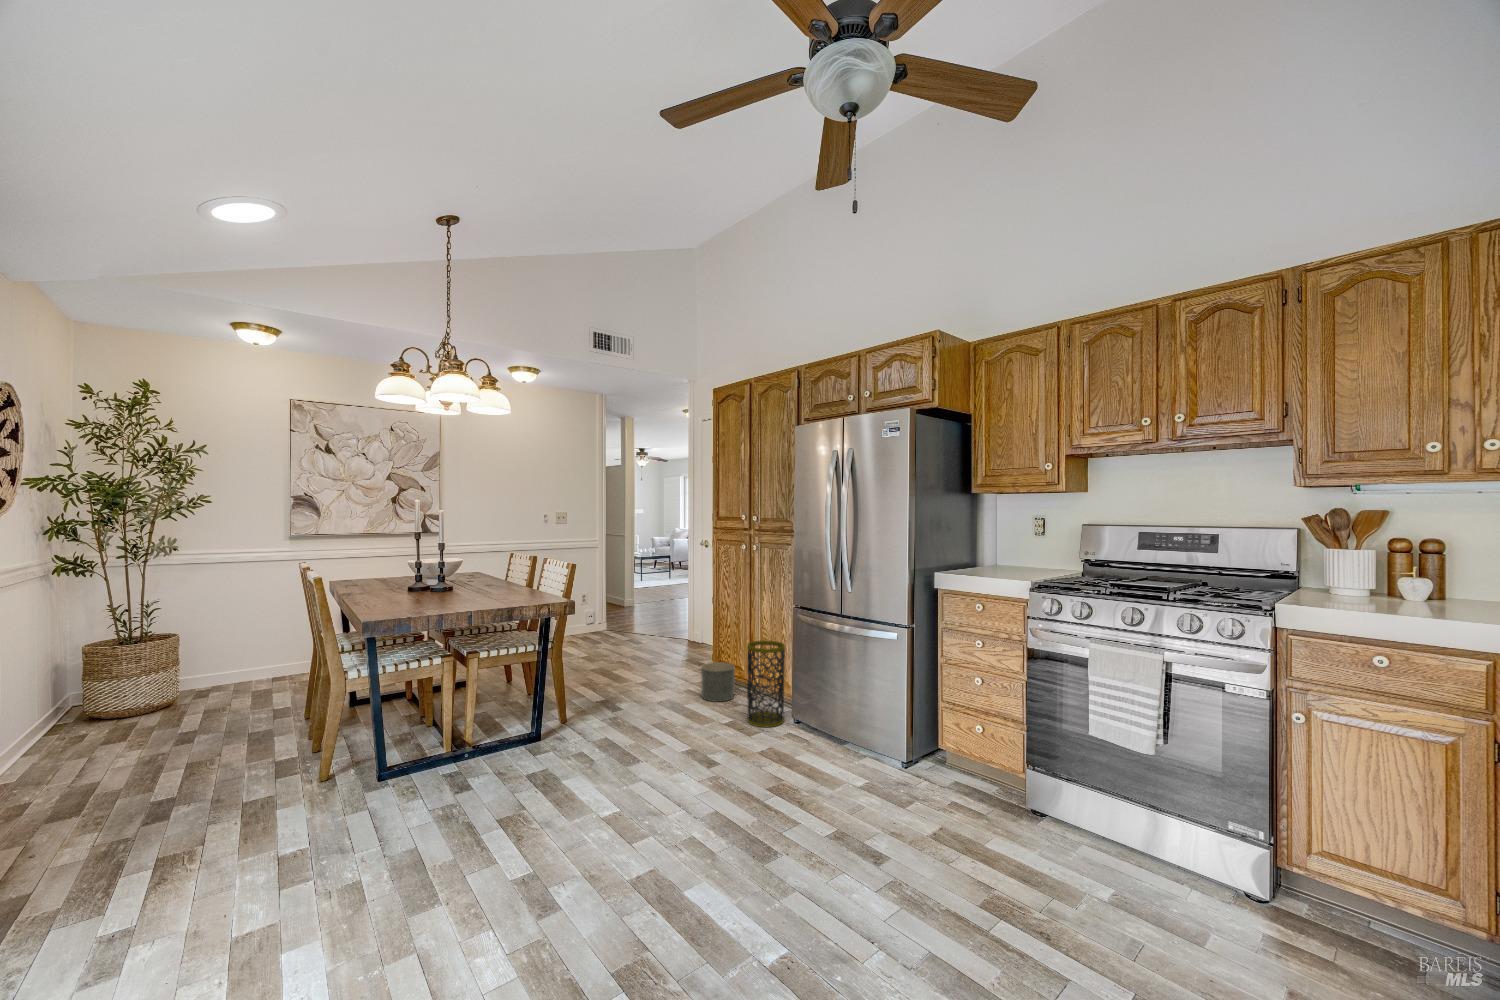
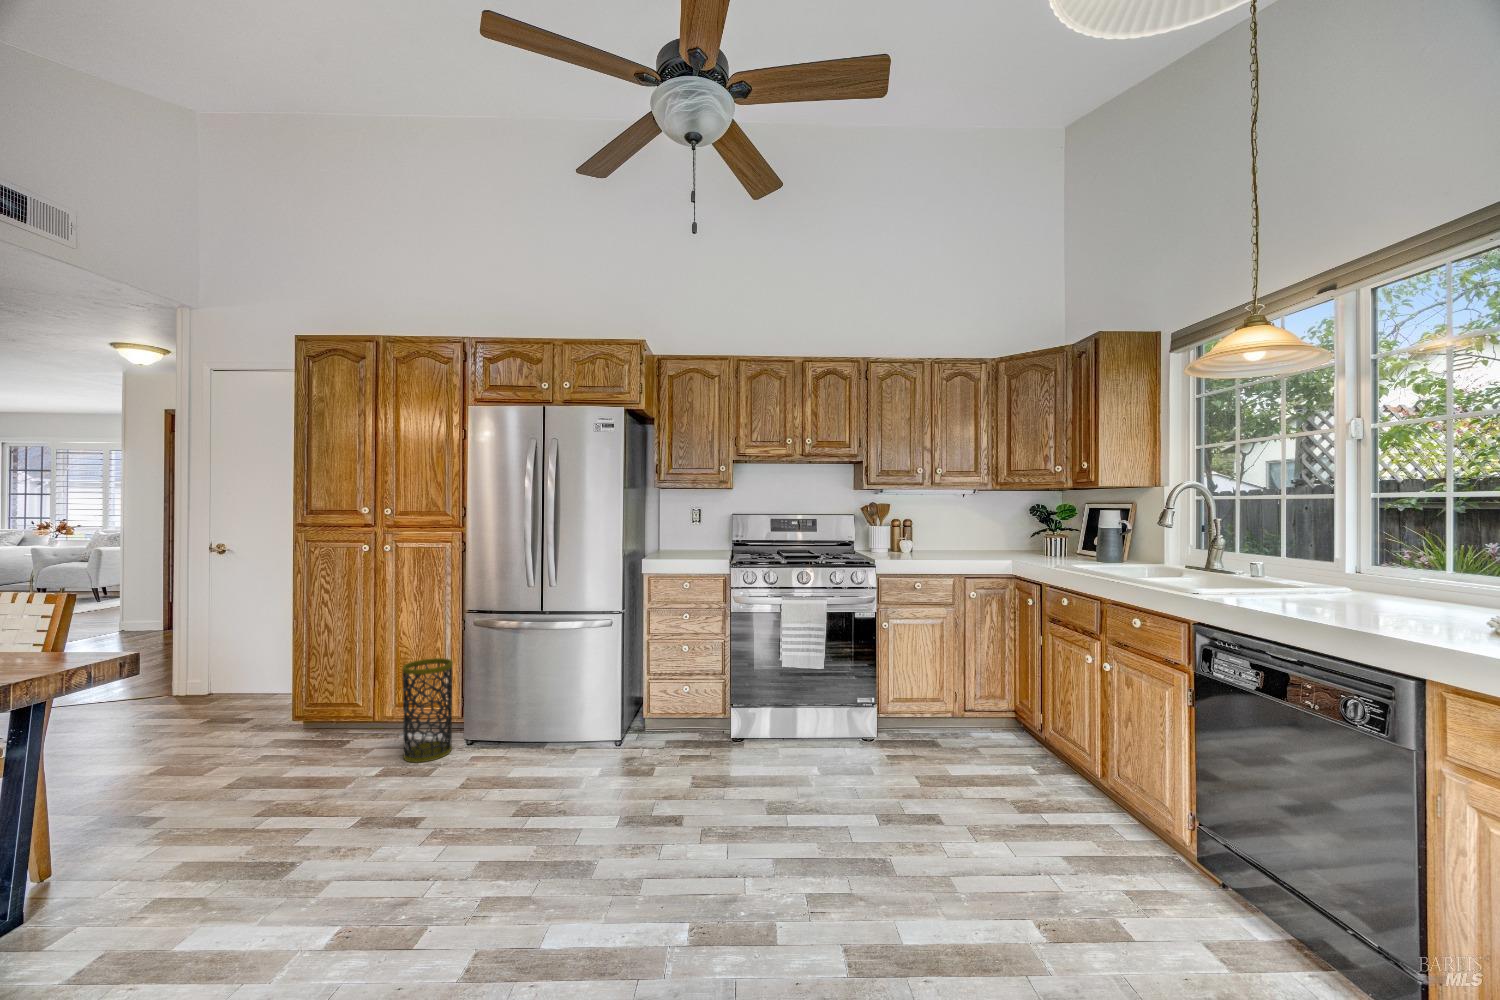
planter: present [701,662,735,702] -> none [303,702,355,756]

